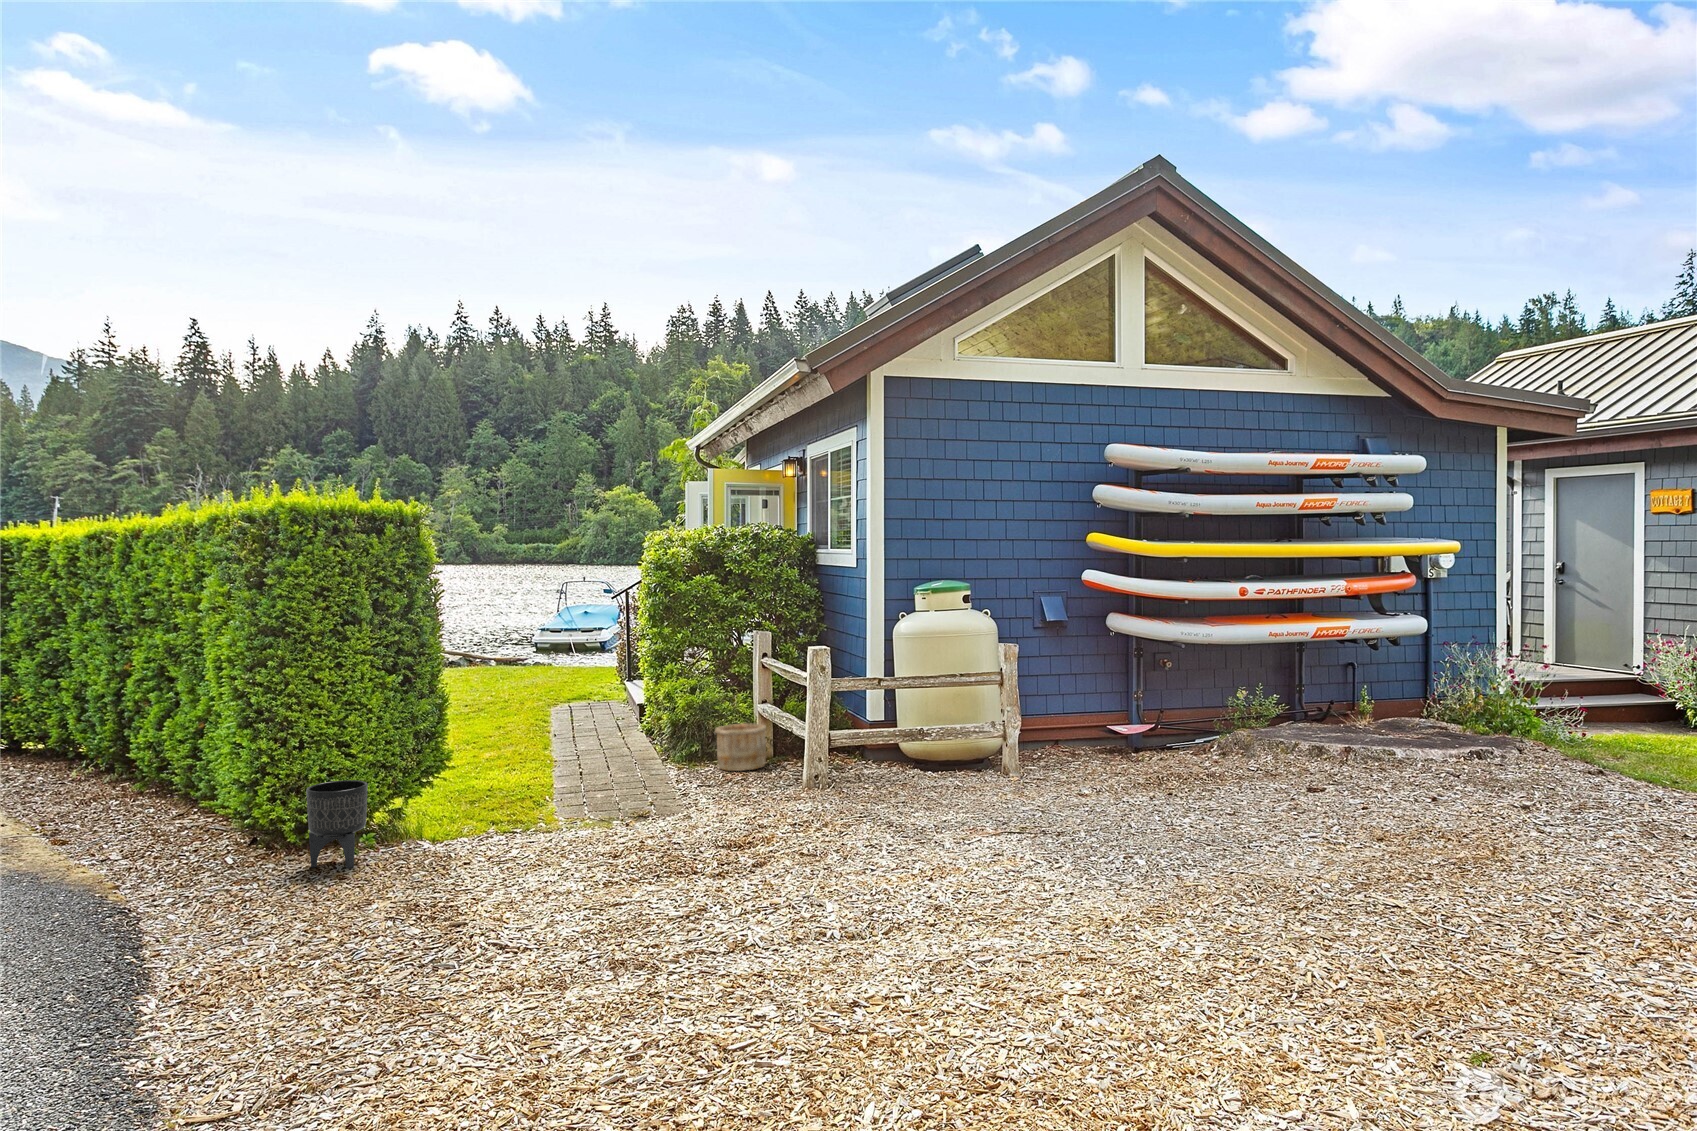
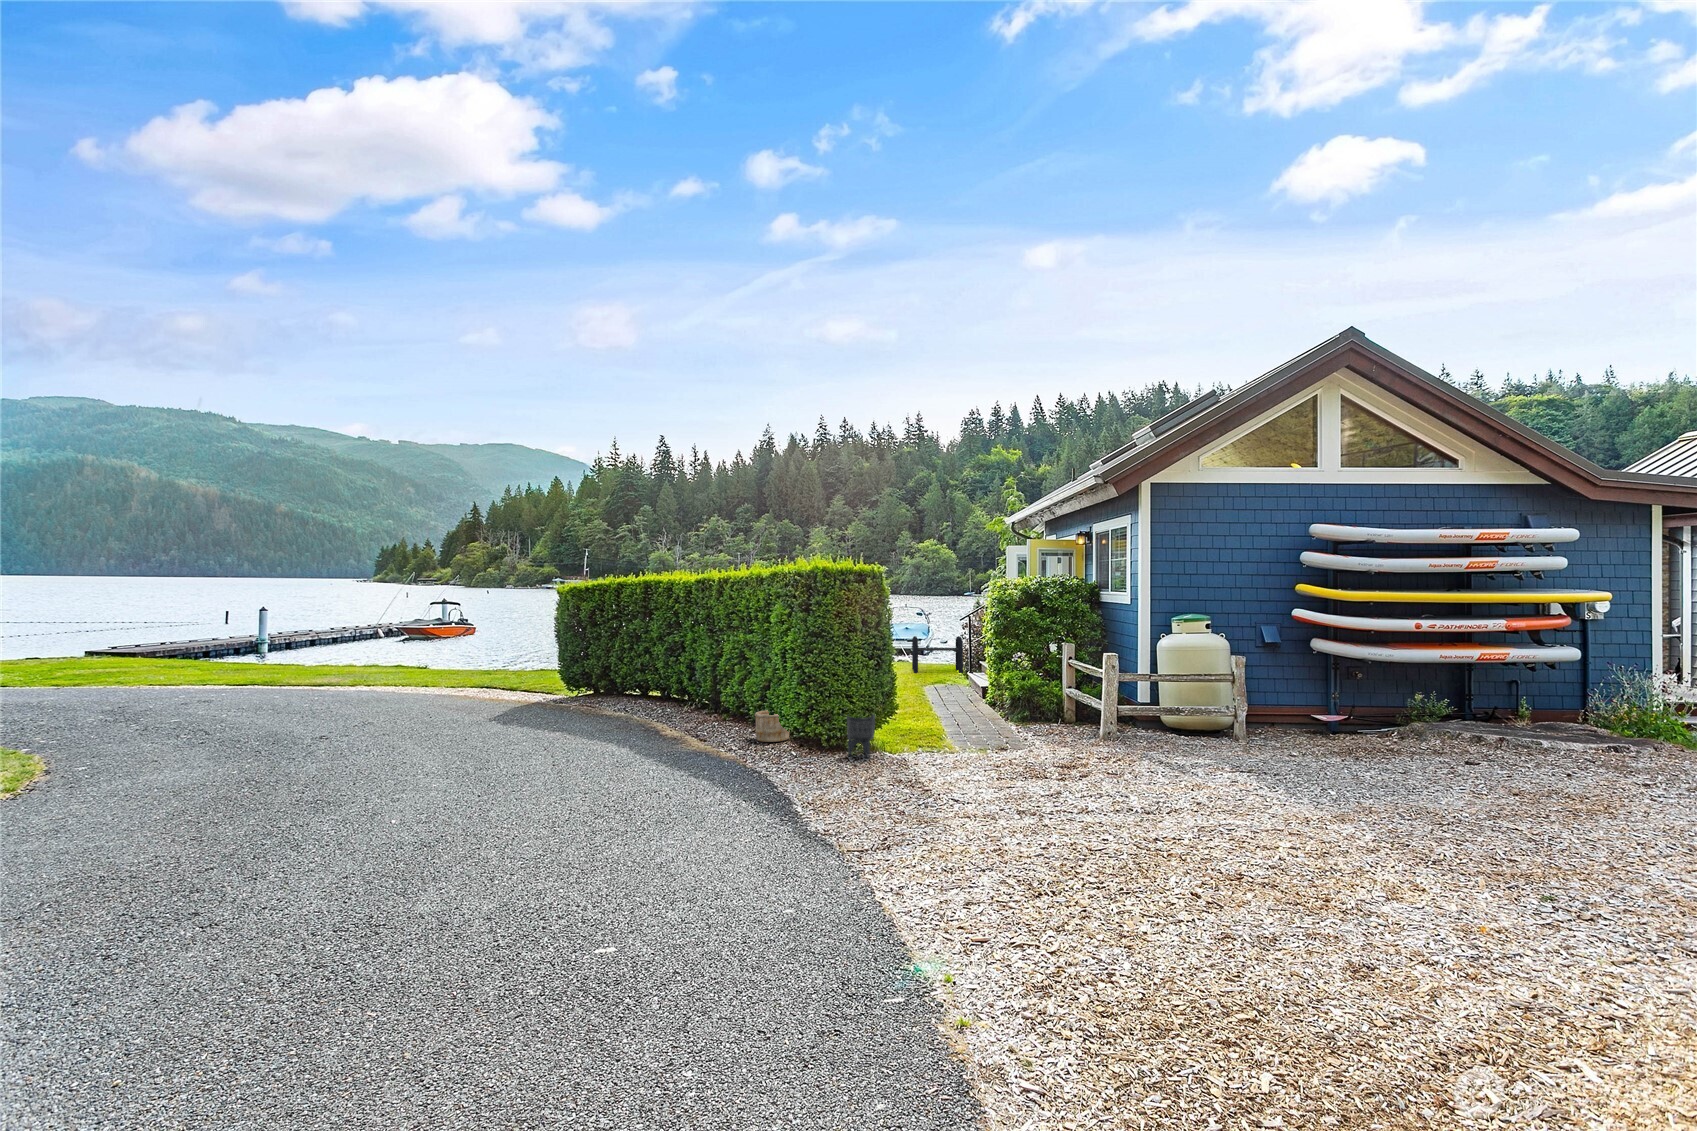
bench: none [537,628,620,690] -> present [912,636,963,673]
wooden bucket: present [715,723,766,771] -> present [755,710,789,742]

